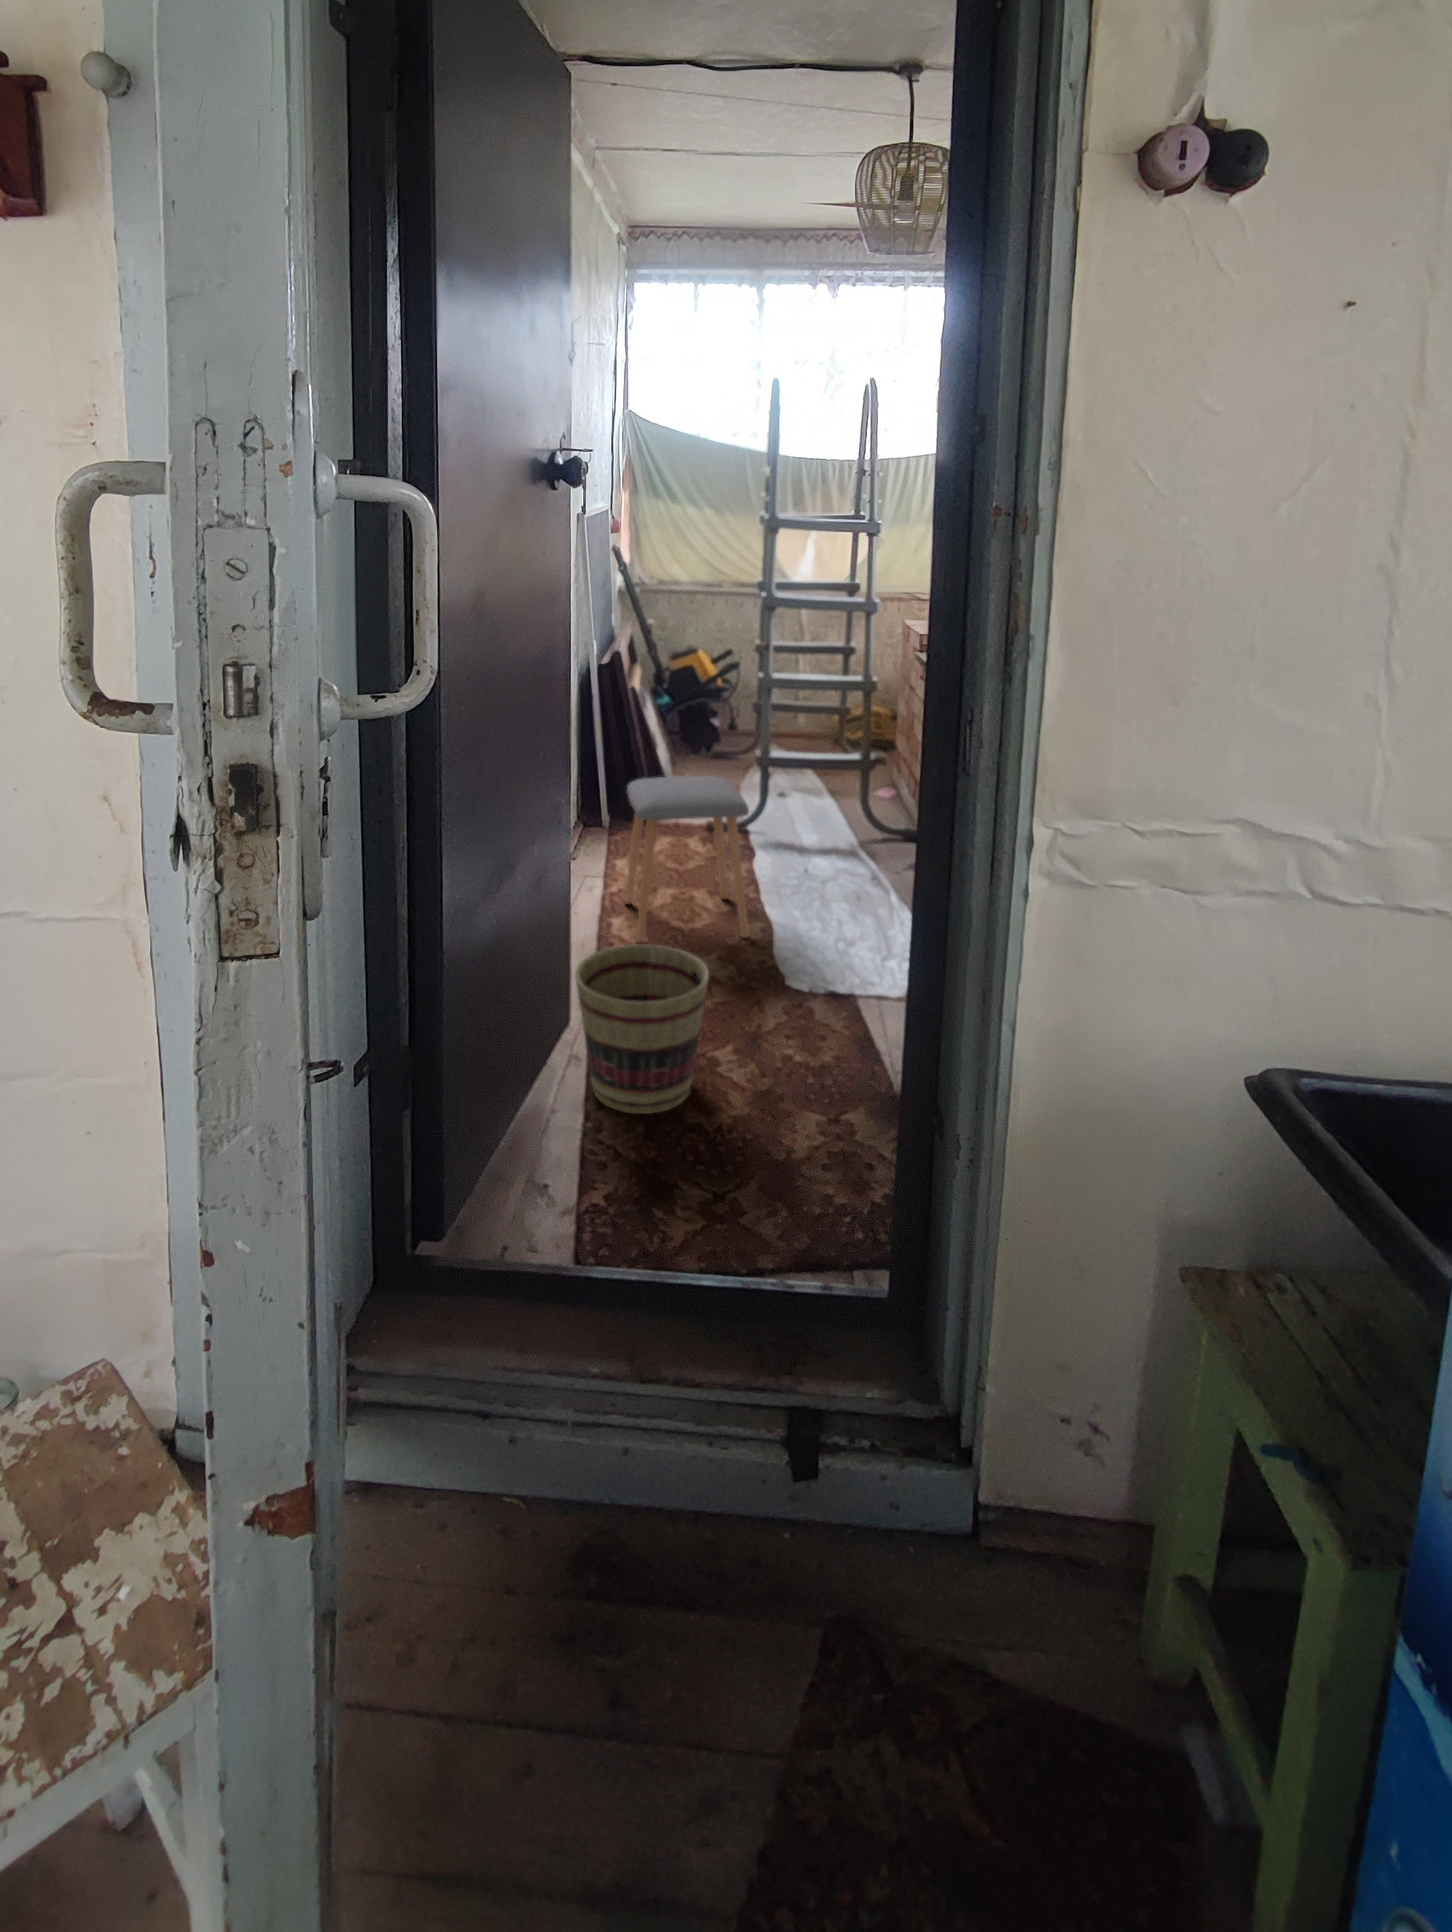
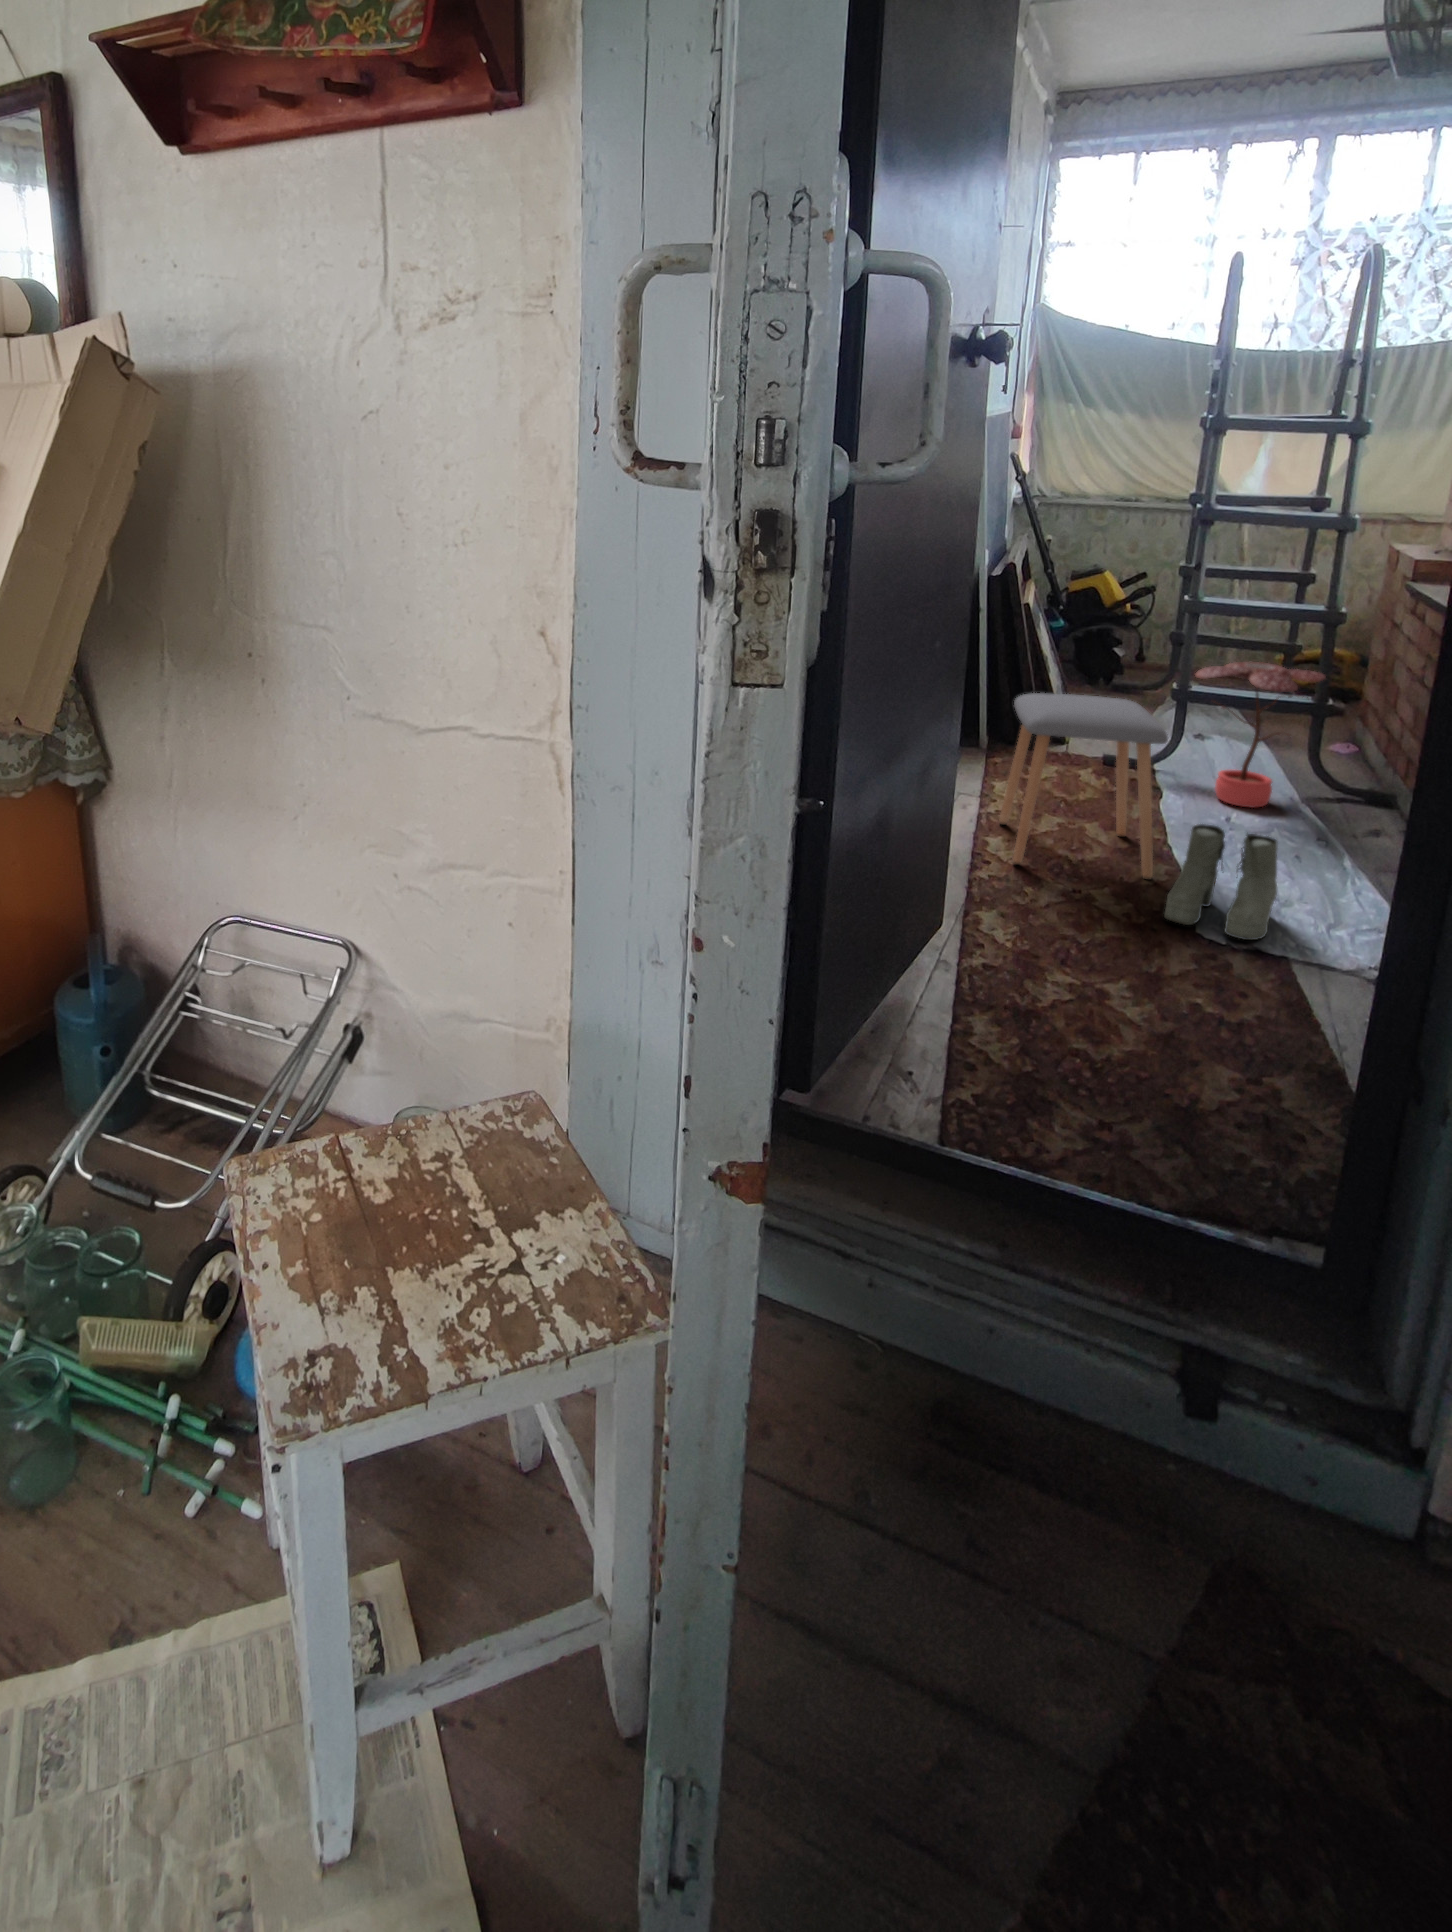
potted plant: none [770,730,861,856] -> present [1195,662,1325,808]
boots: none [758,884,838,983] -> present [1164,824,1278,940]
basket: present [575,944,709,1114] -> none [953,855,1113,1031]

